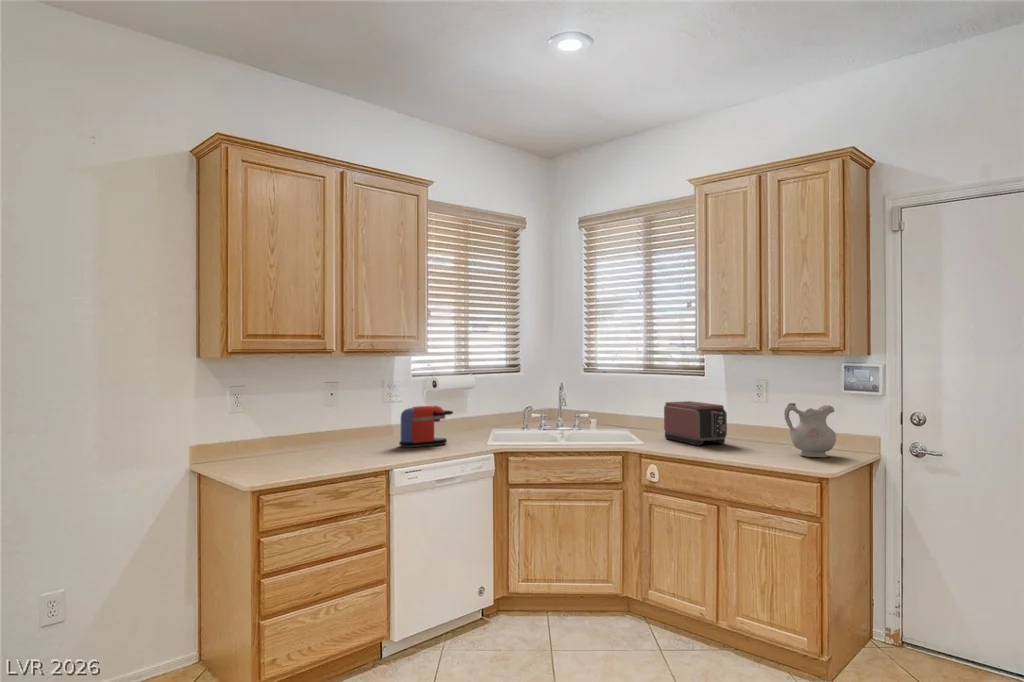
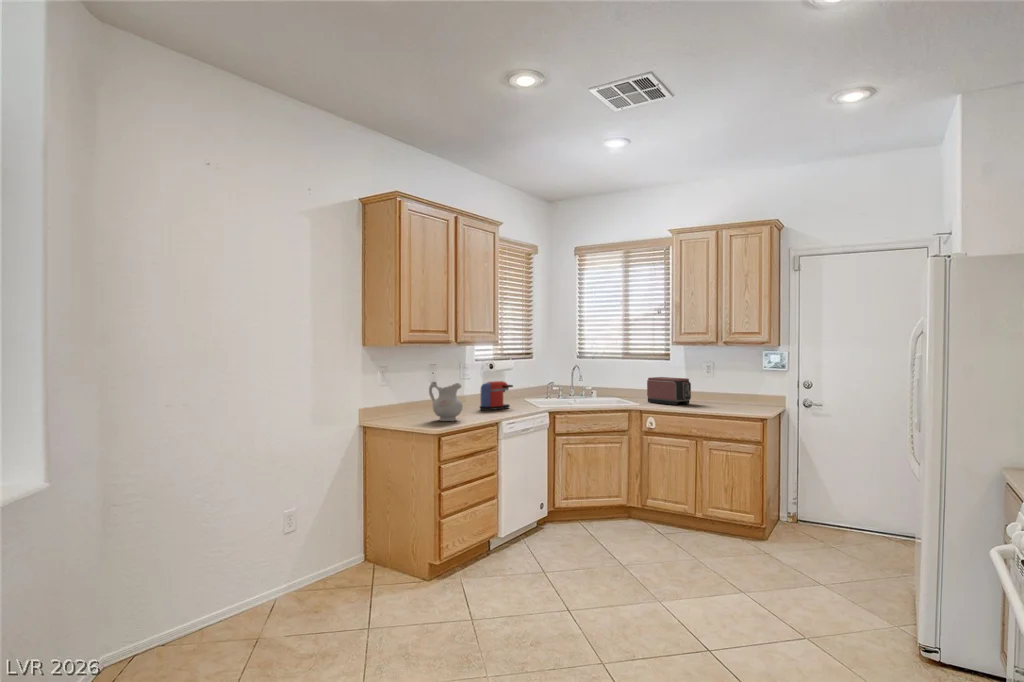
ceramic pitcher: present [784,403,836,458] -> present [429,382,463,421]

